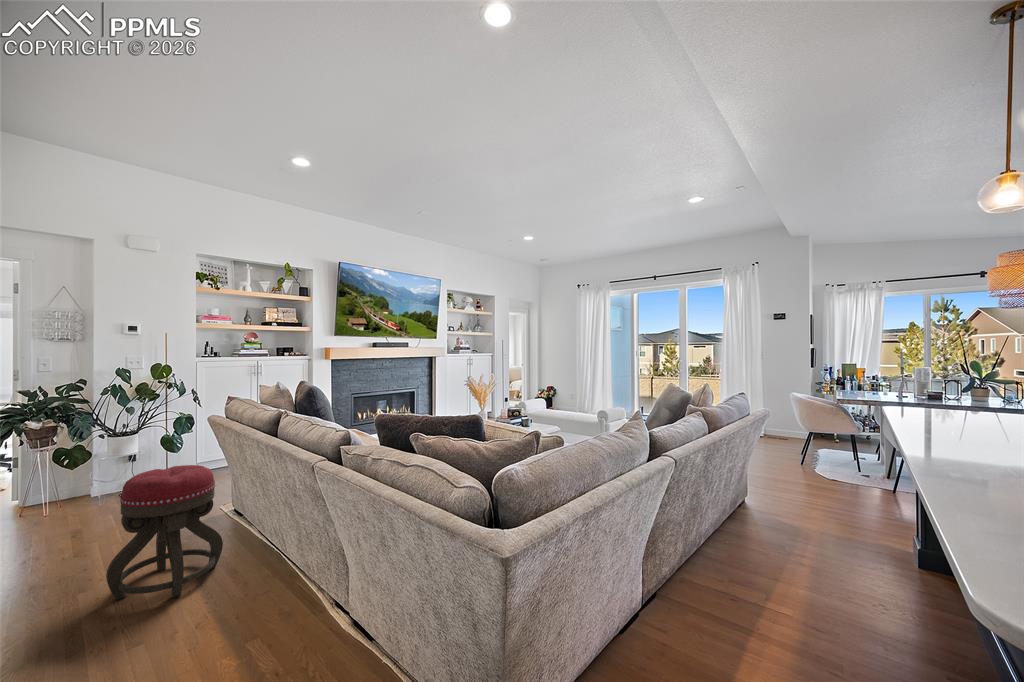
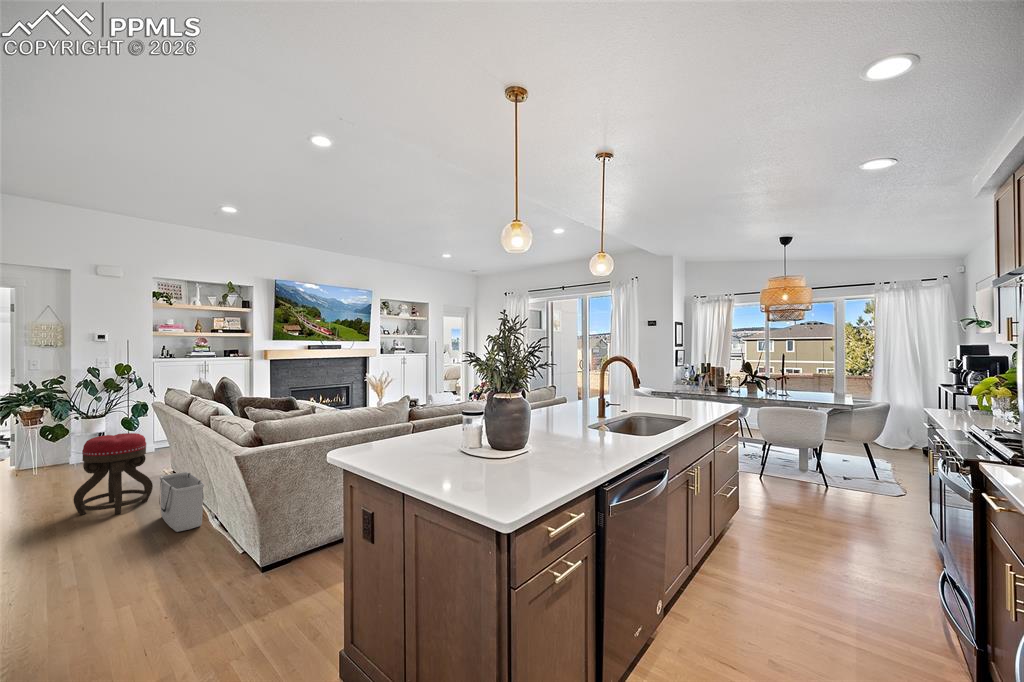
storage bin: none [245,527,326,641] -> present [159,472,204,532]

